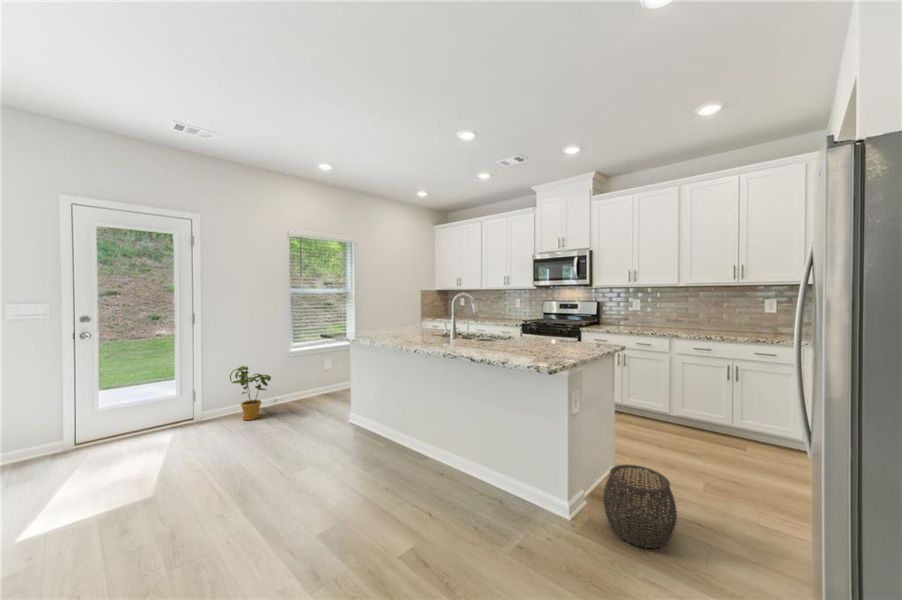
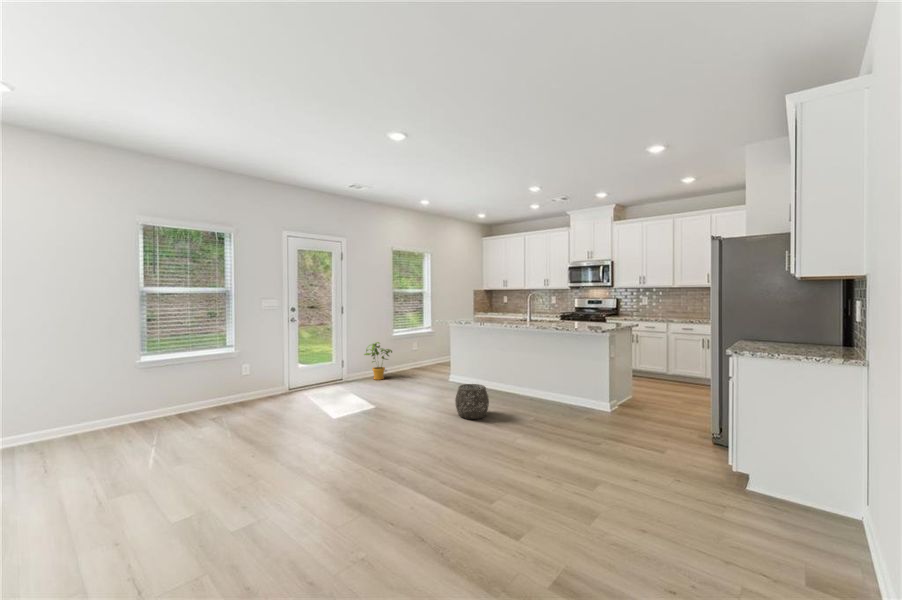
woven basket: present [603,464,677,549] -> present [455,384,489,419]

